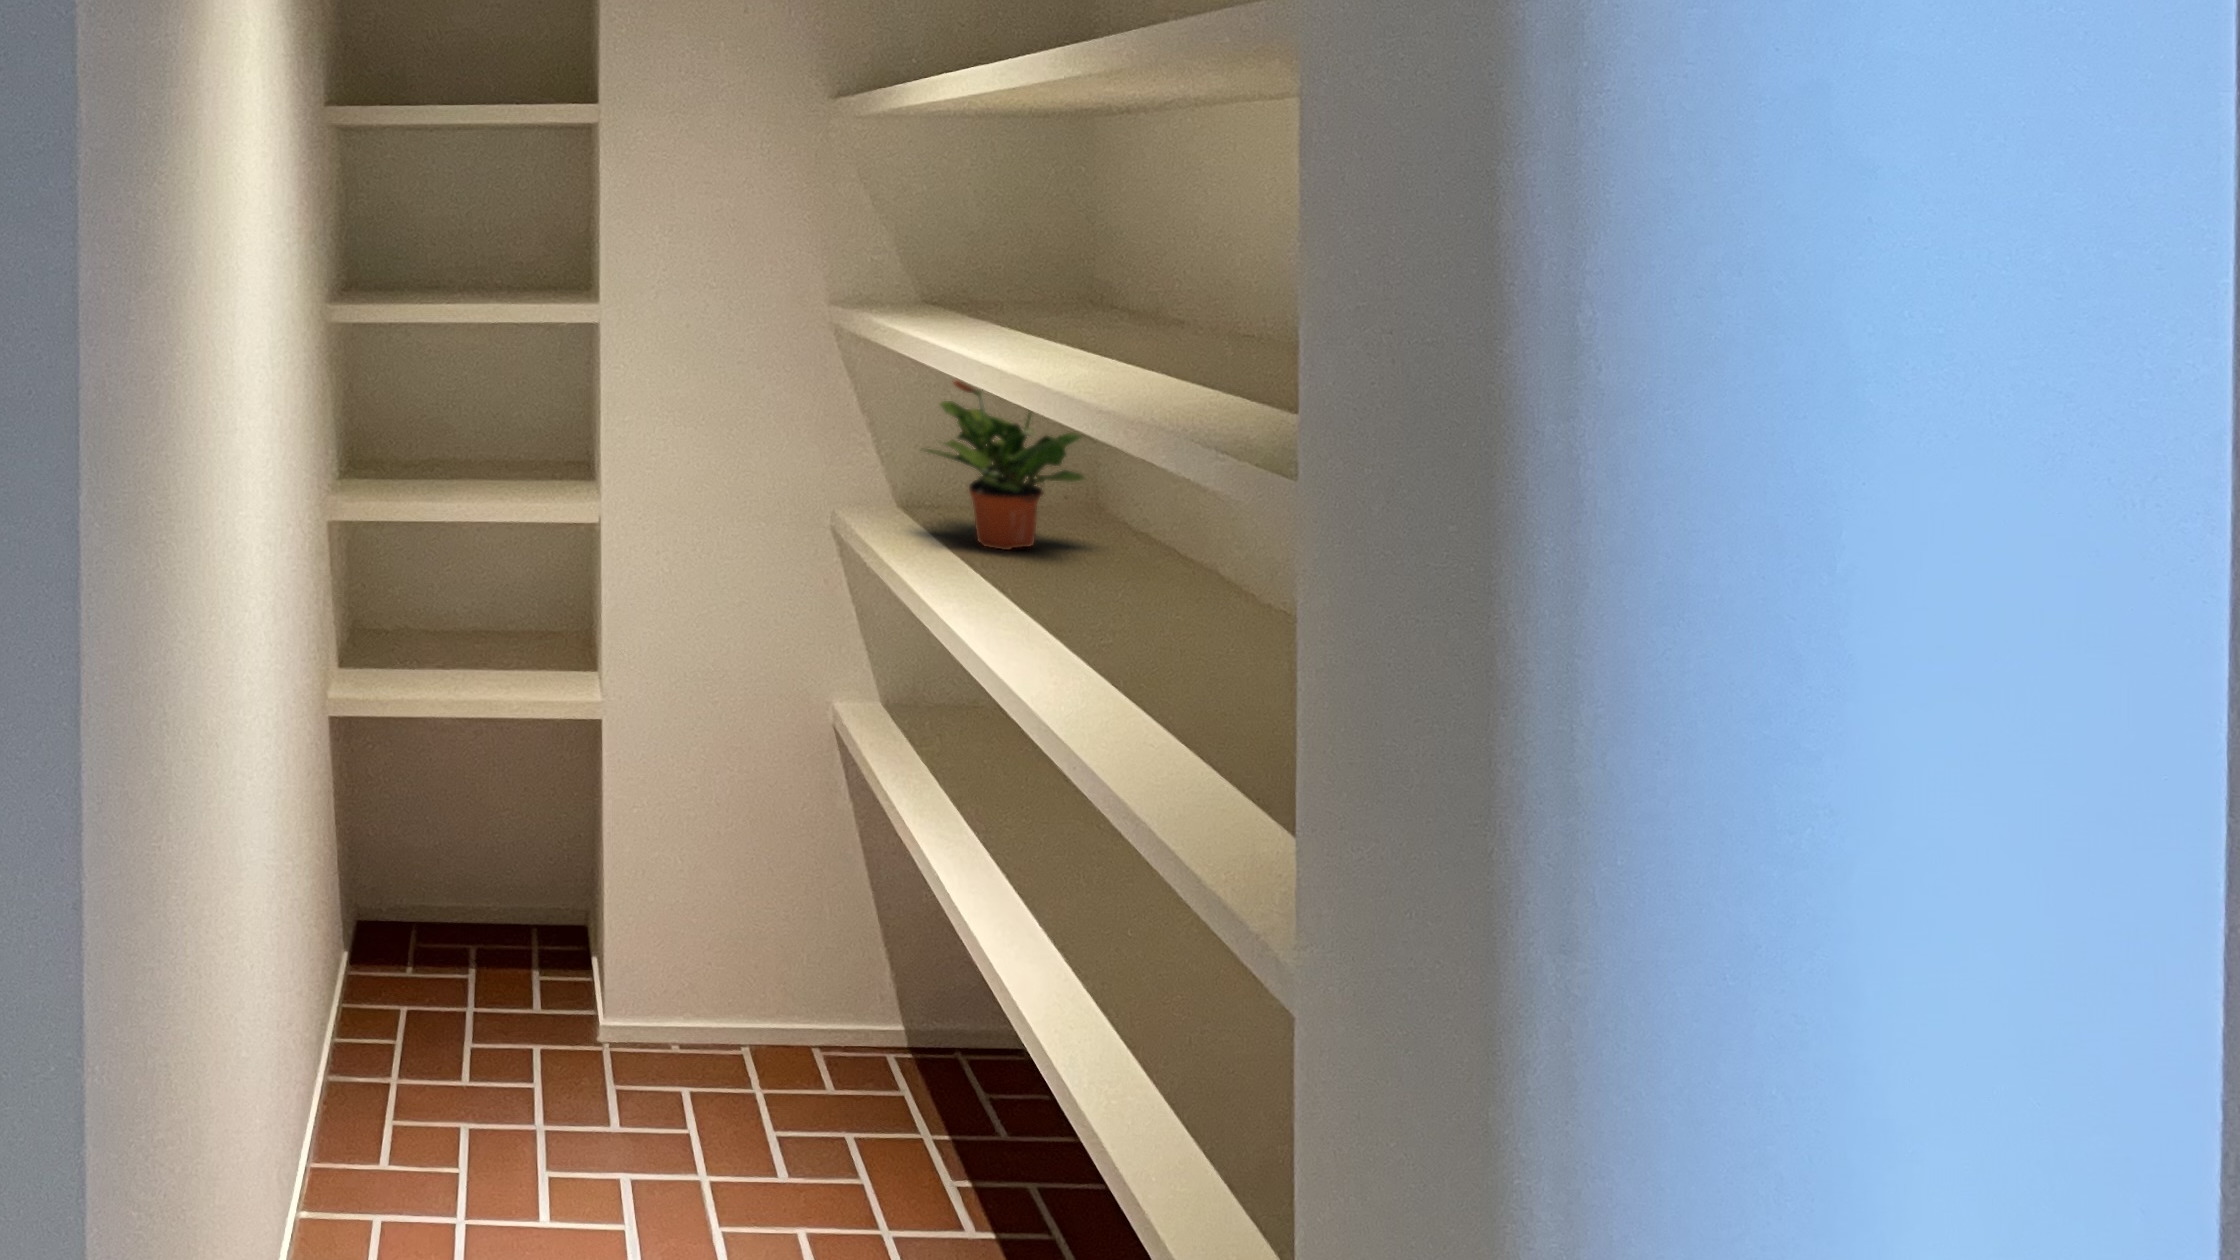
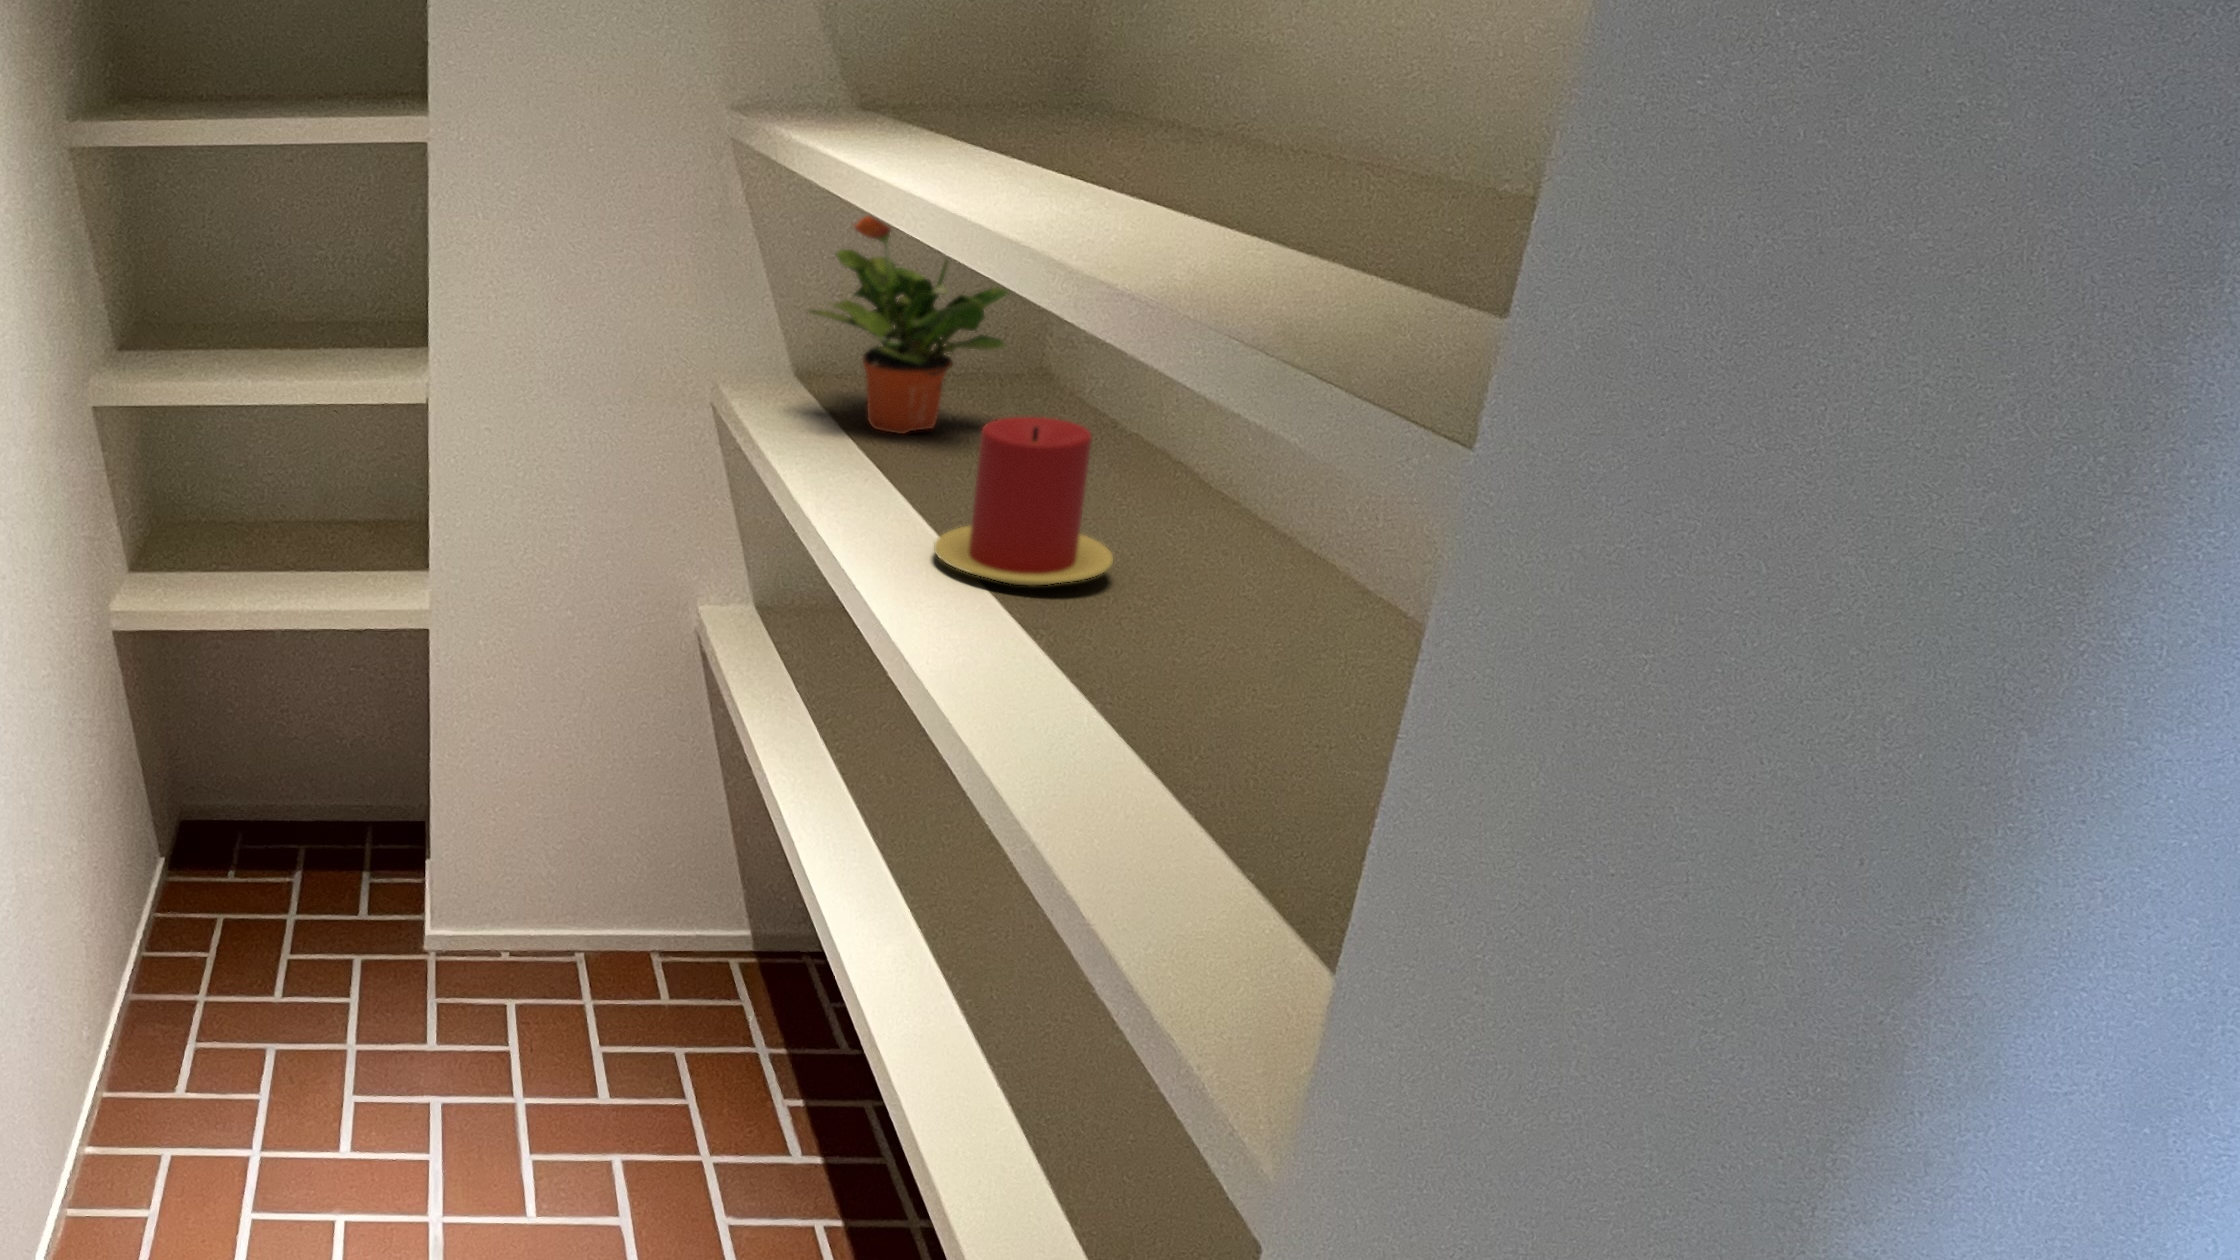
candle: none [1048,521,1196,655] -> present [934,417,1113,586]

